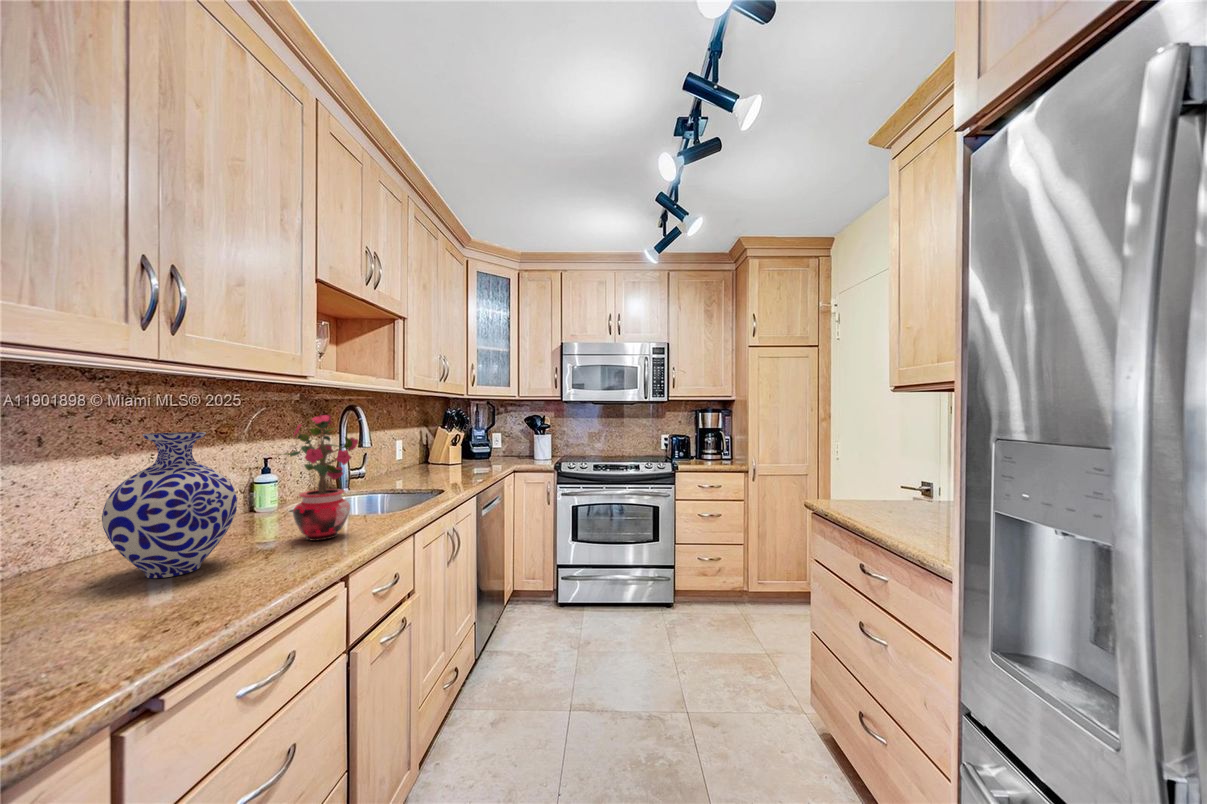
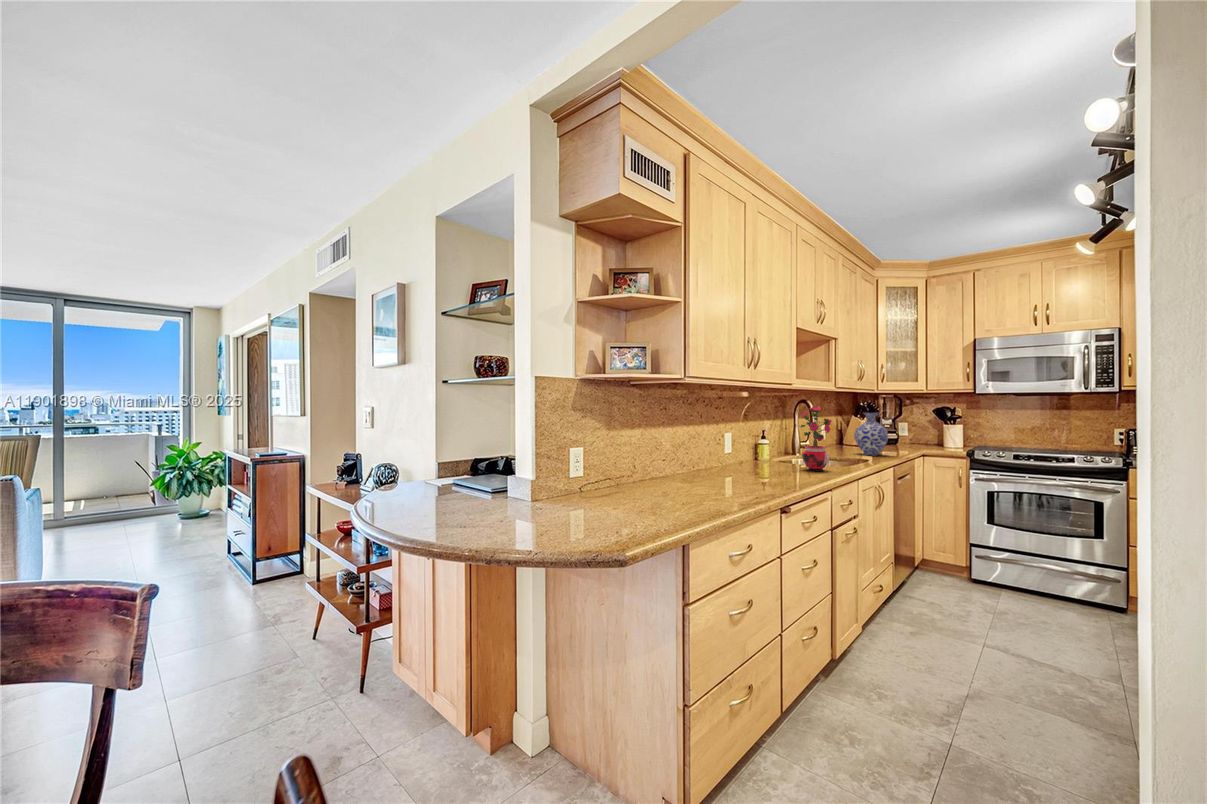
vase: present [102,432,237,578] -> present [854,413,888,455]

